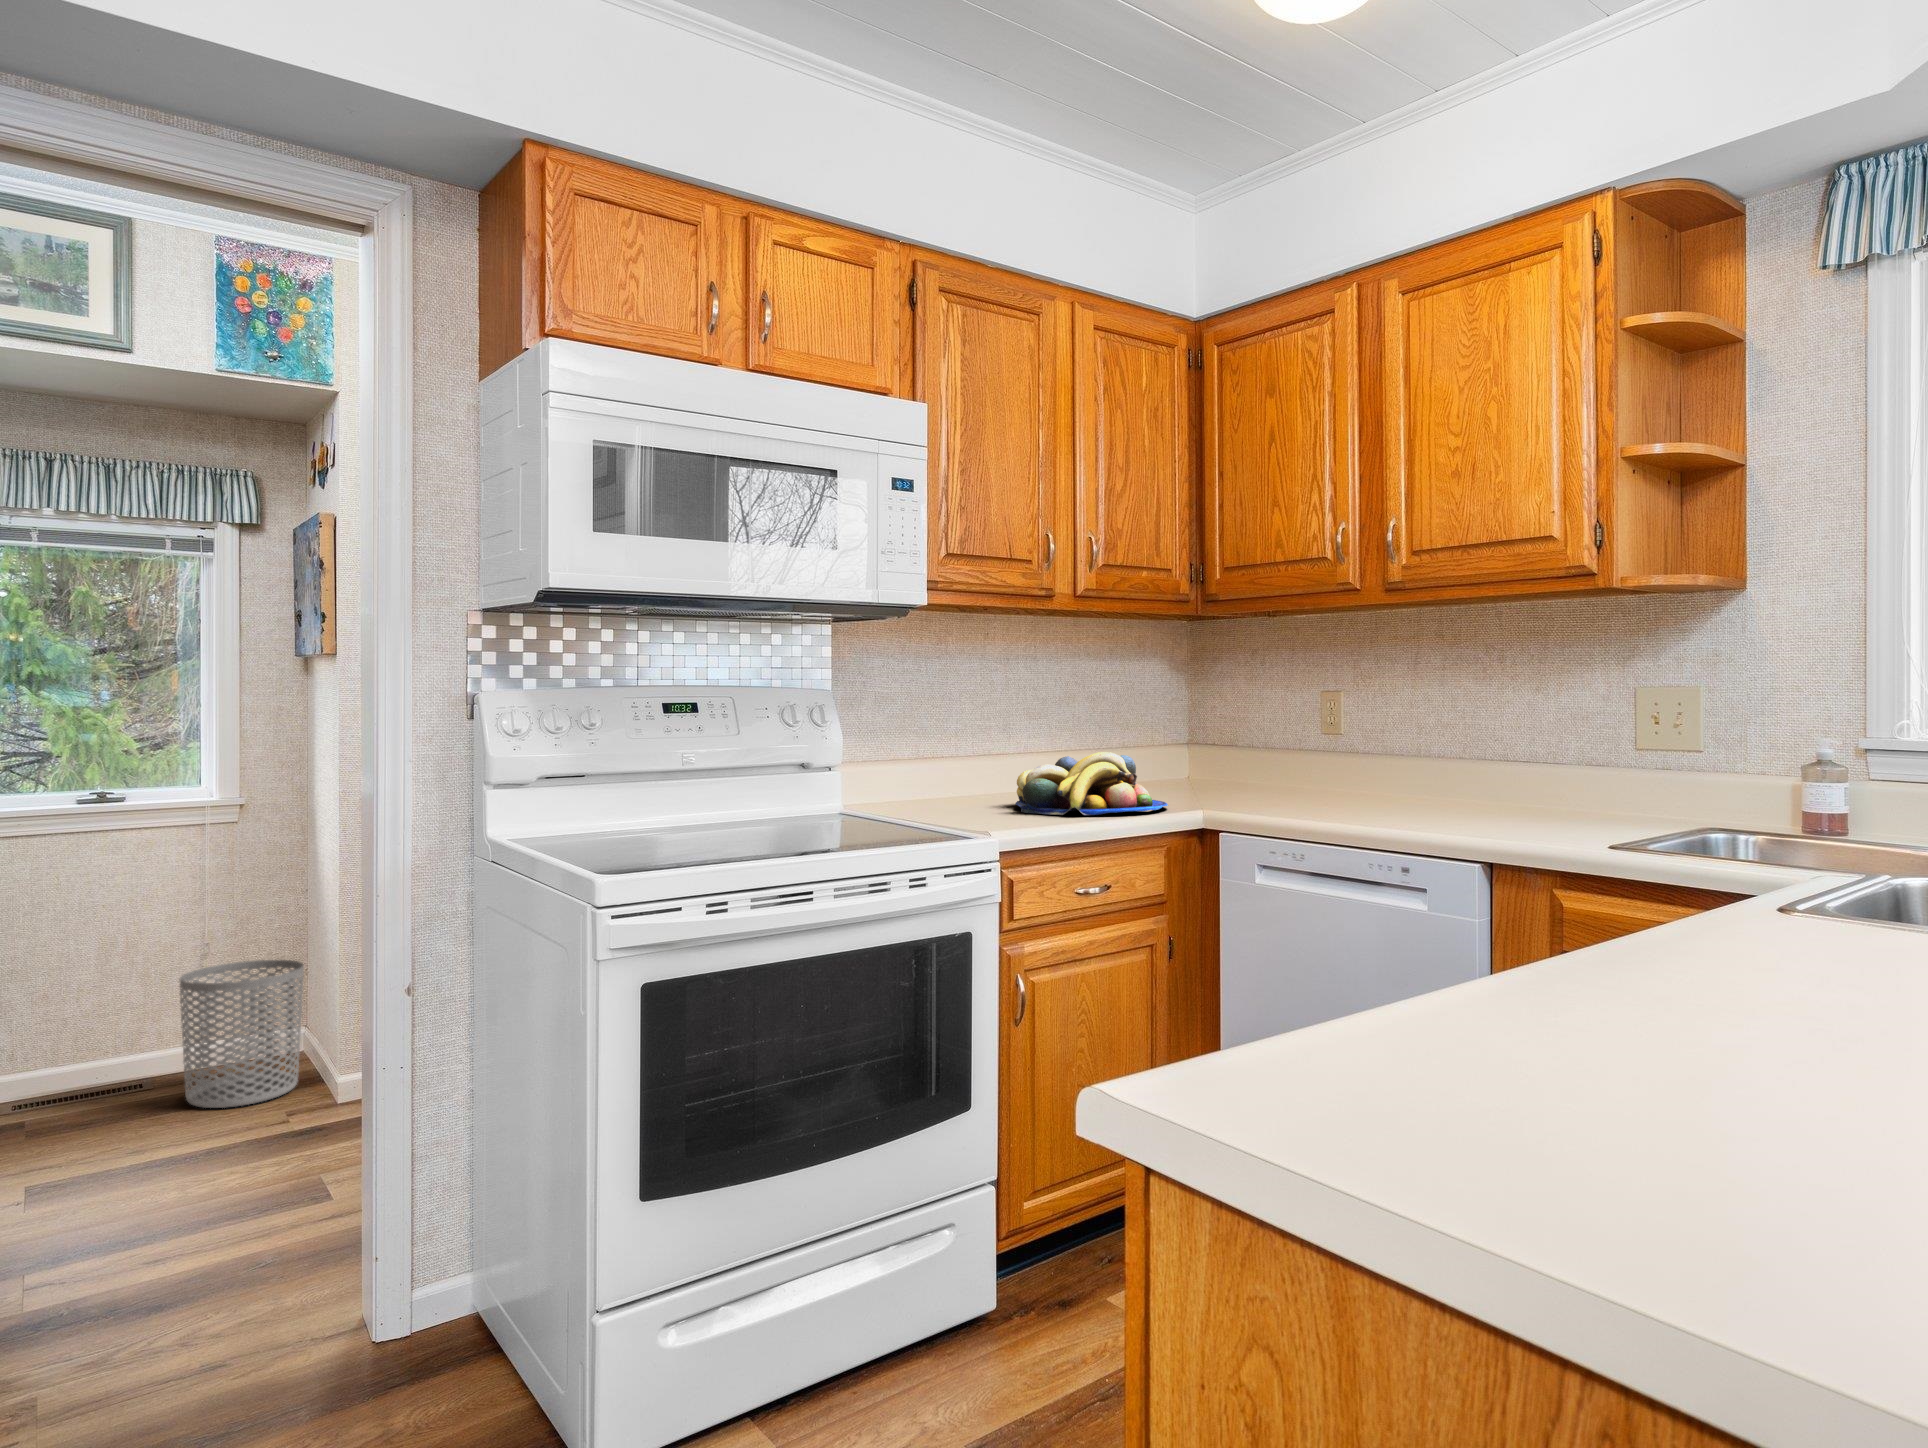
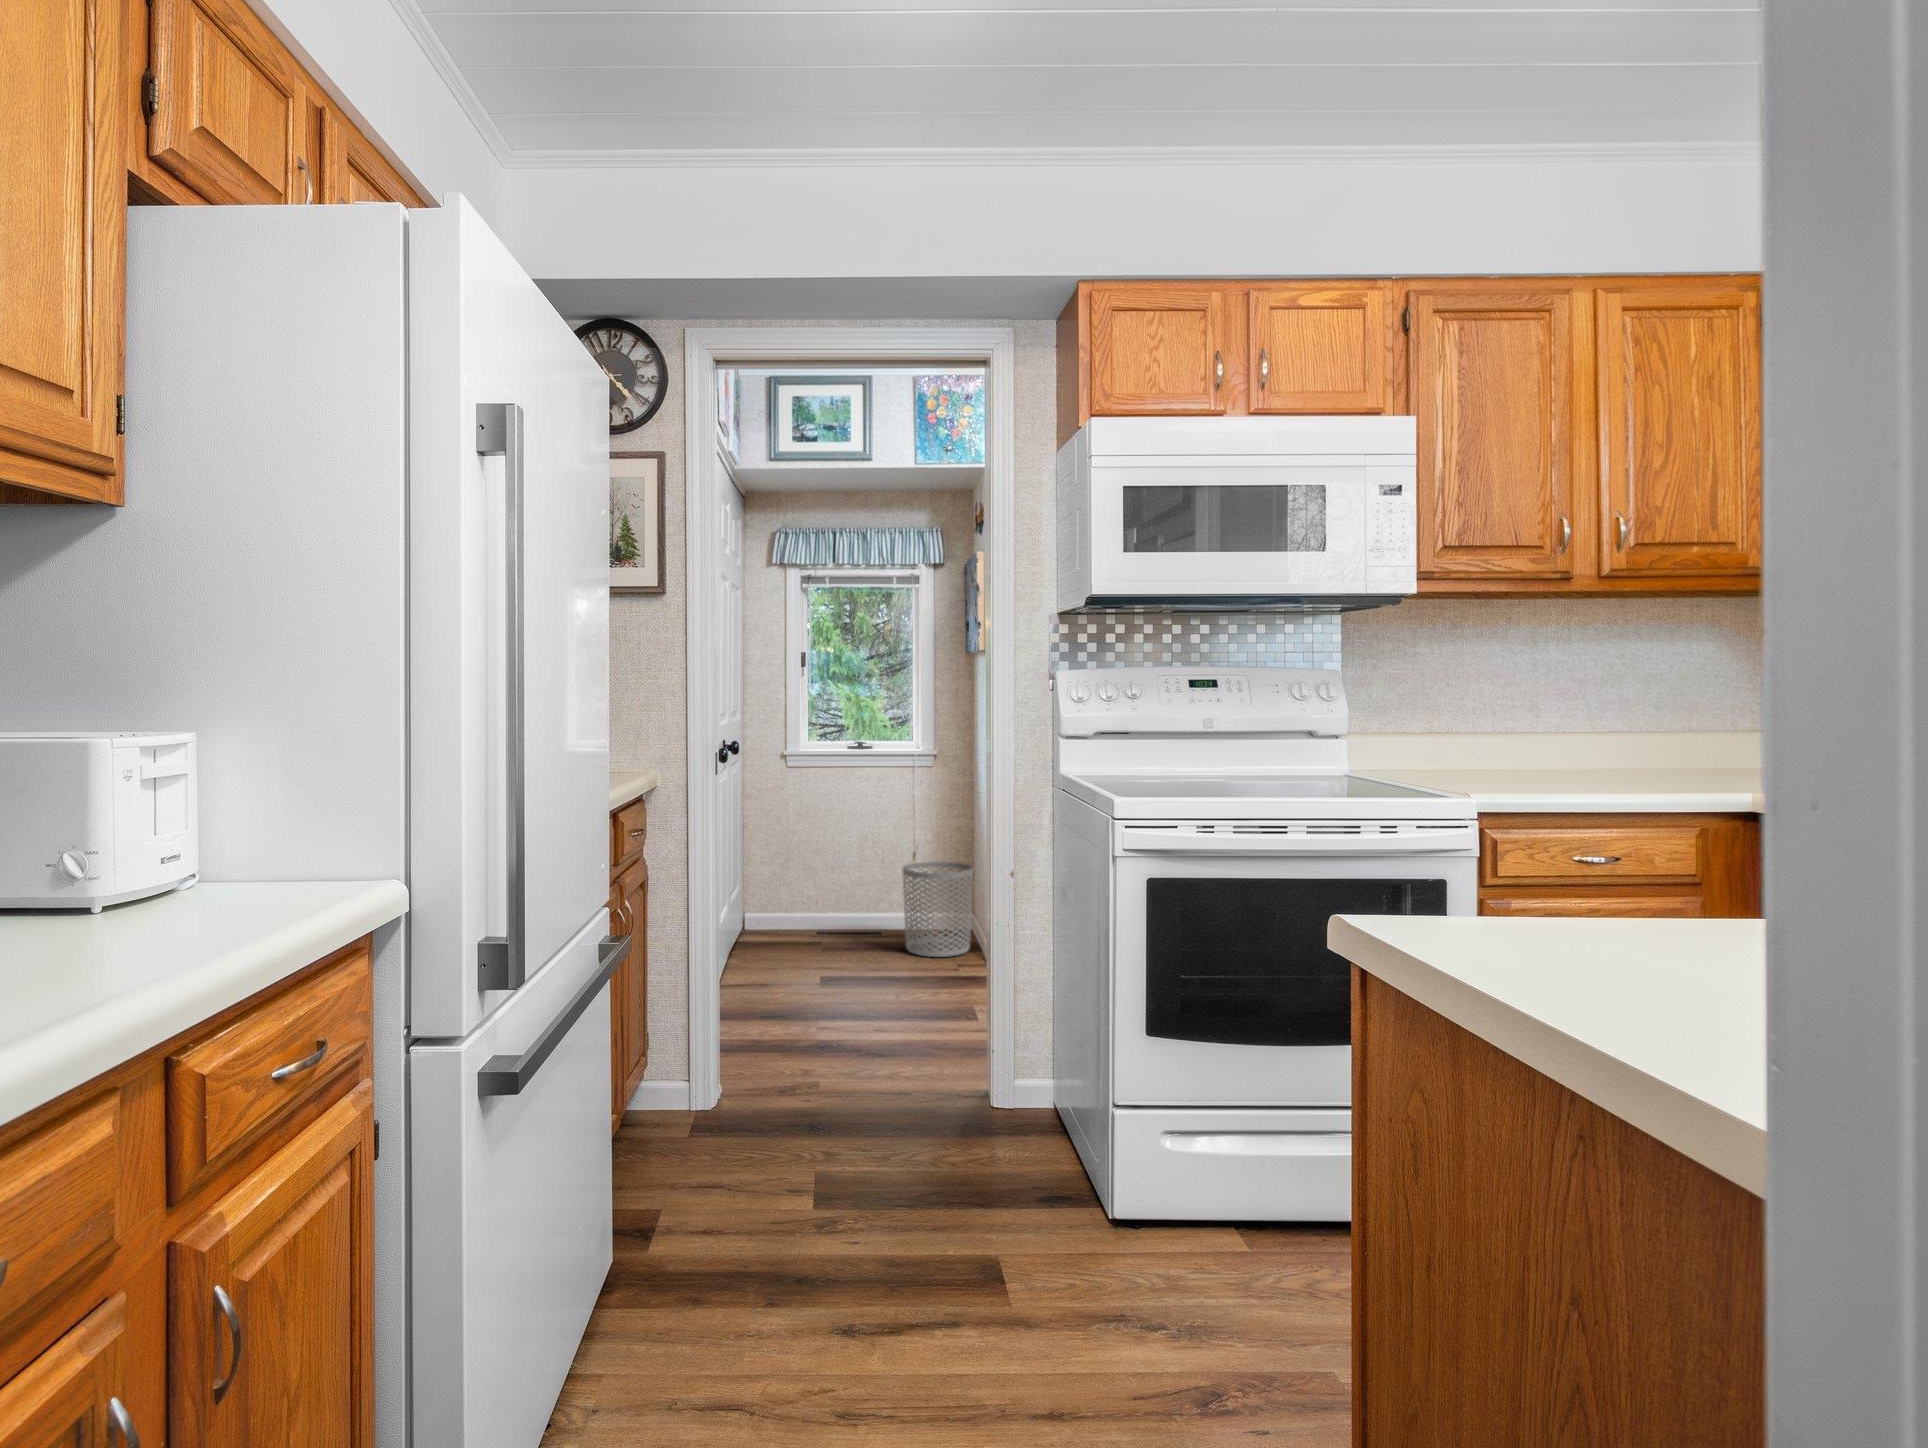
fruit bowl: present [1015,752,1168,815] -> none [1523,729,1706,789]

